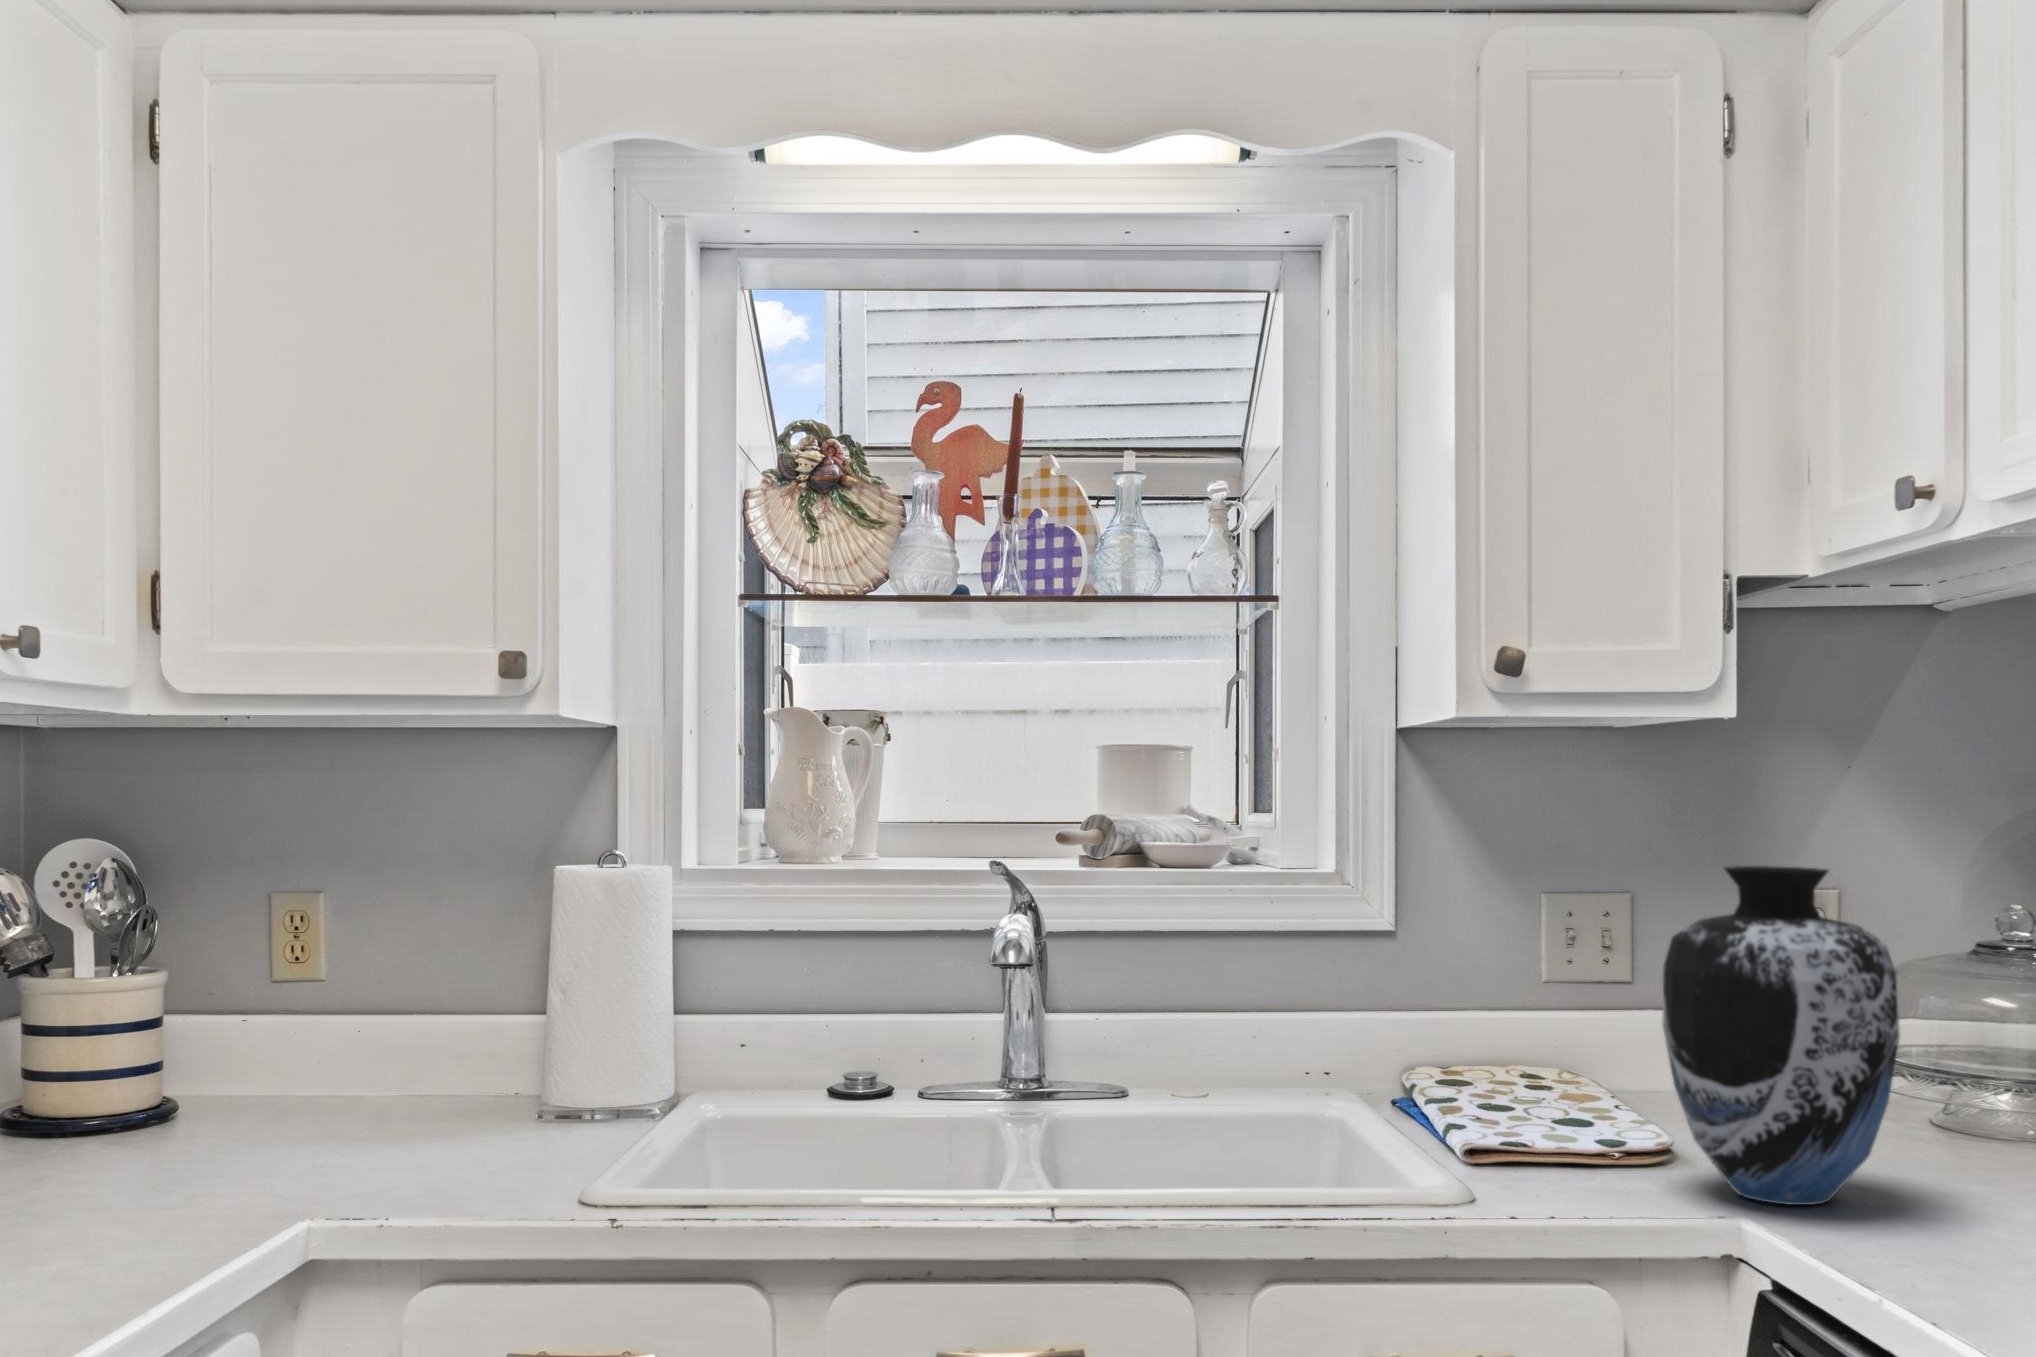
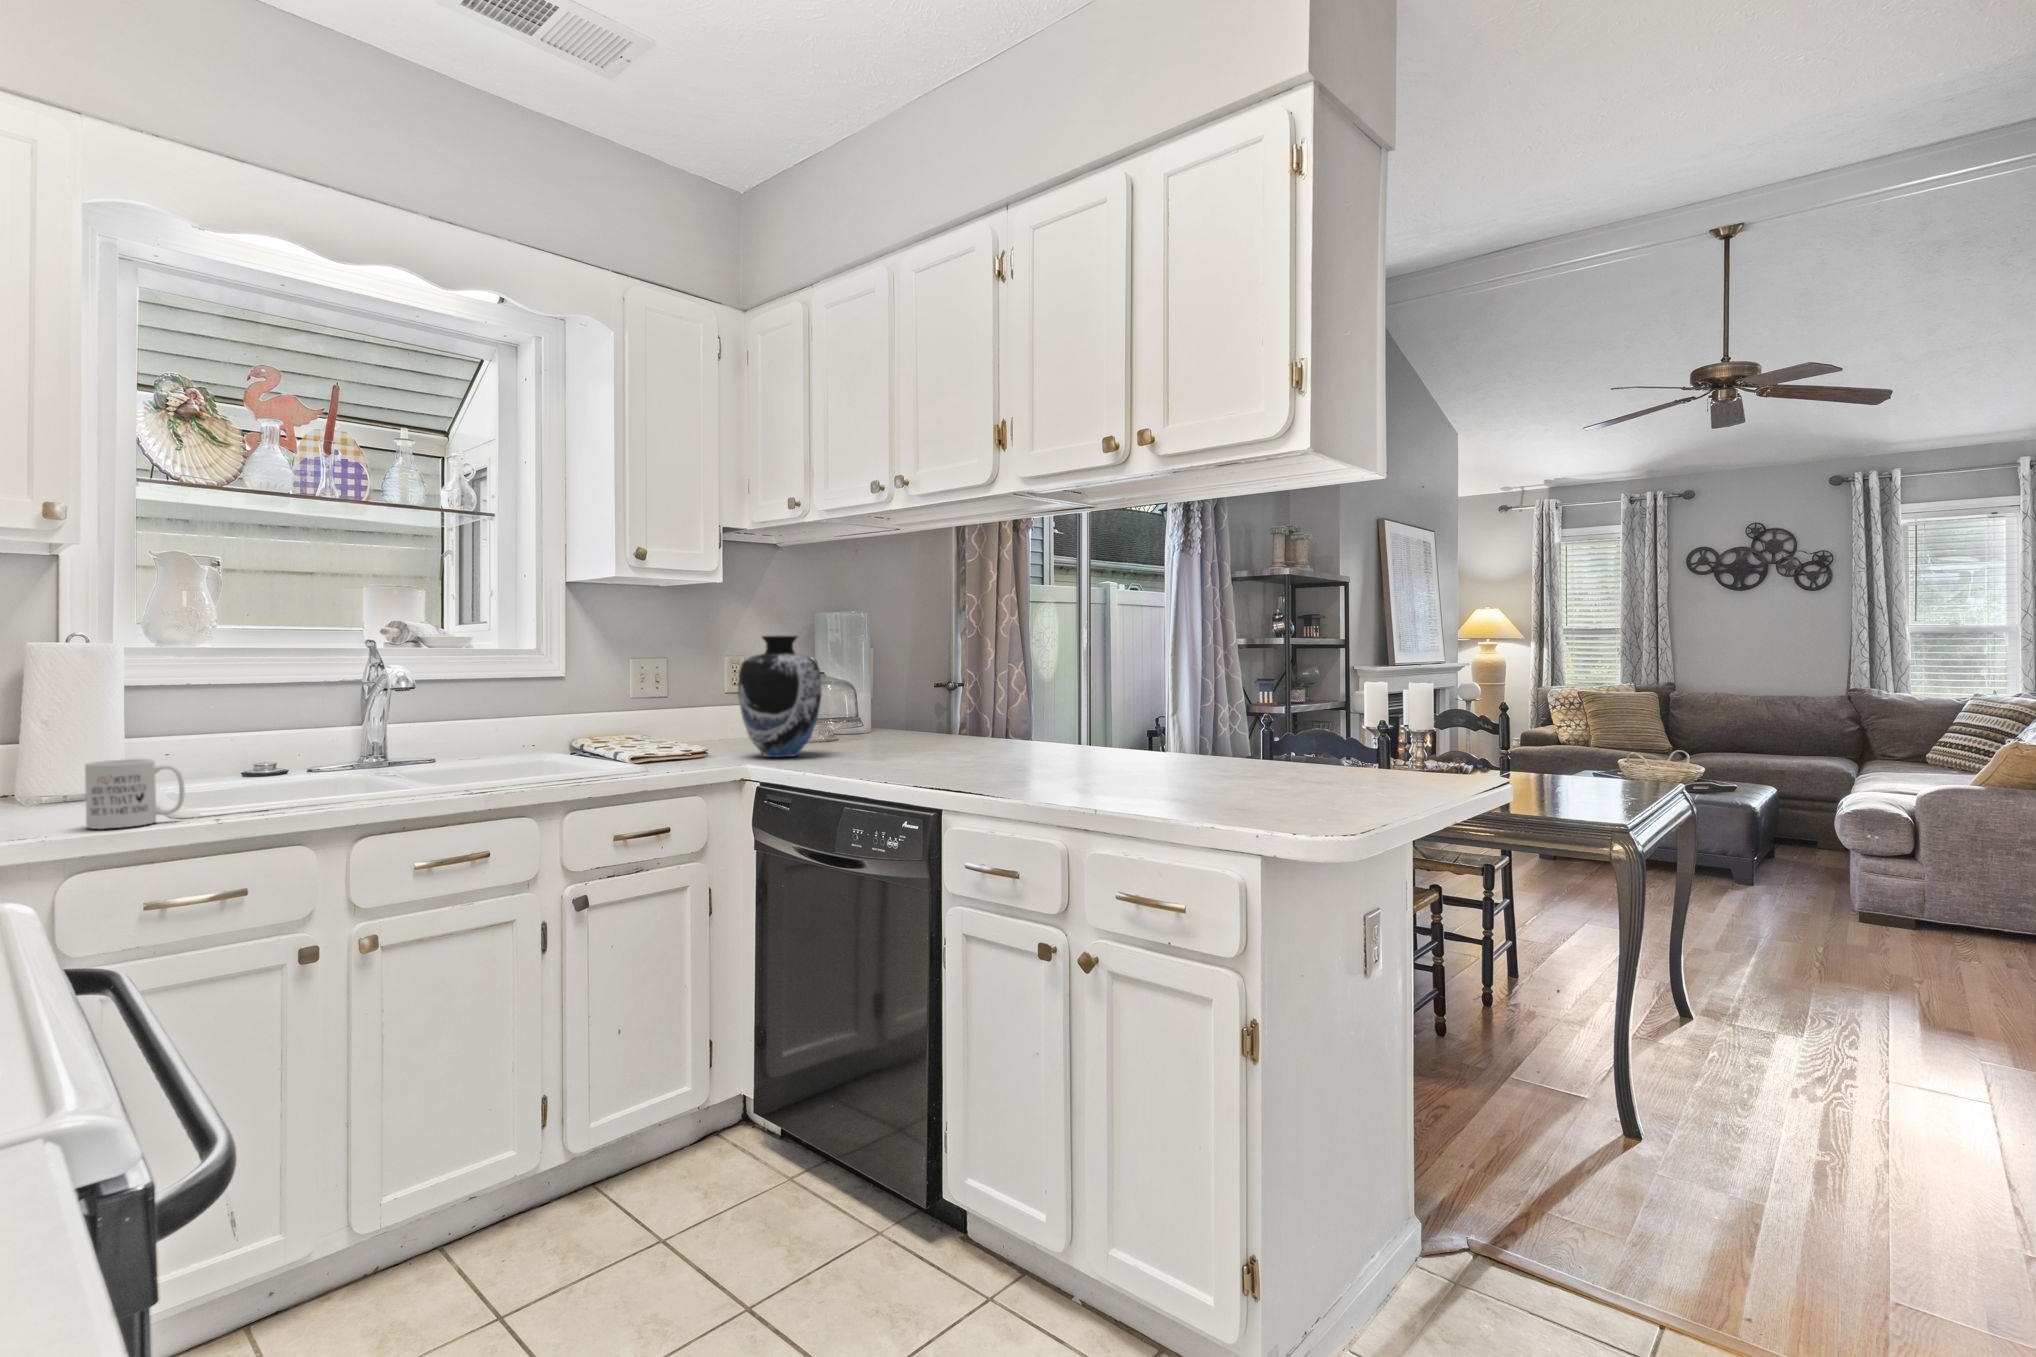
mug: none [406,1067,523,1186] -> present [85,759,185,829]

